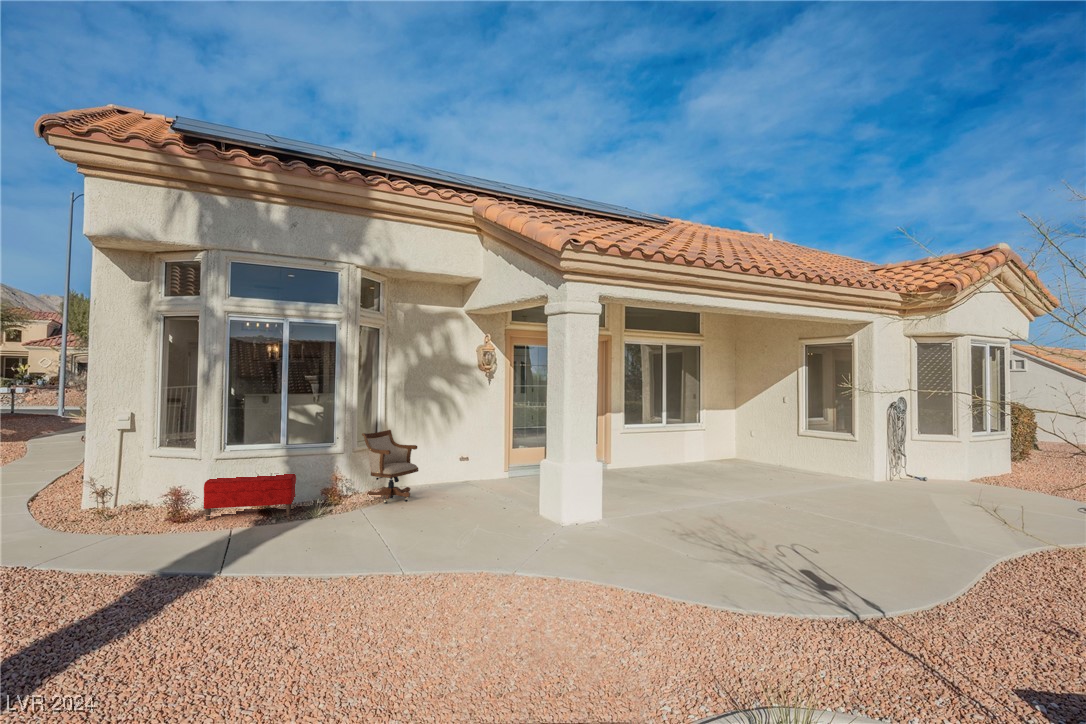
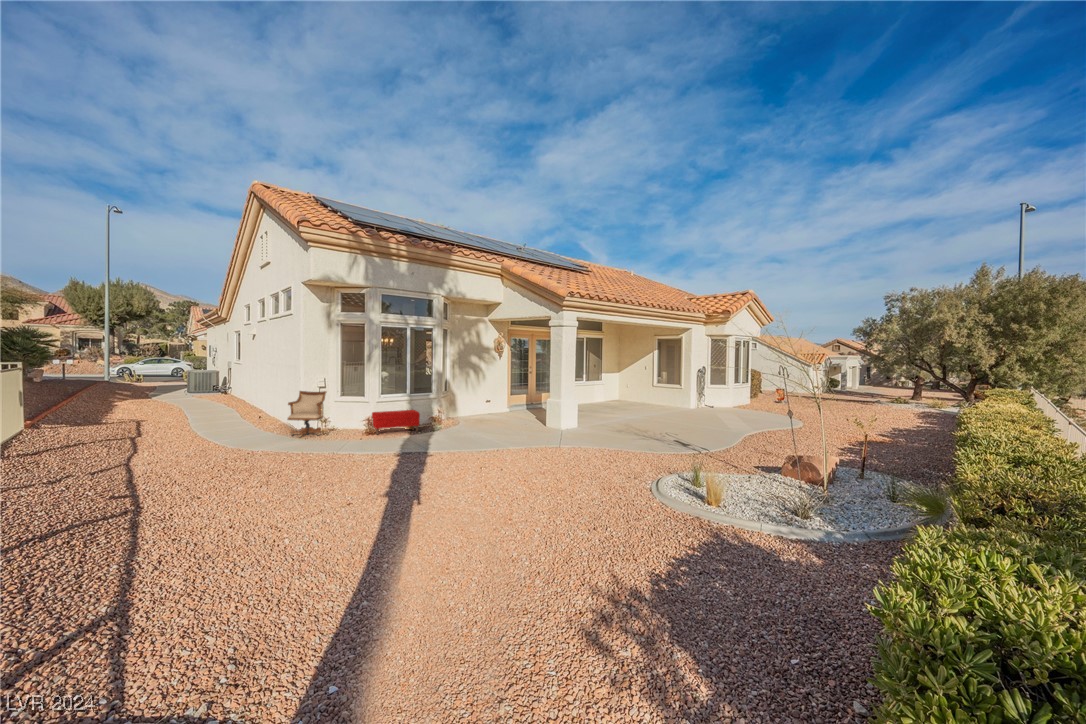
chair: present [362,430,418,504] -> present [288,391,326,437]

